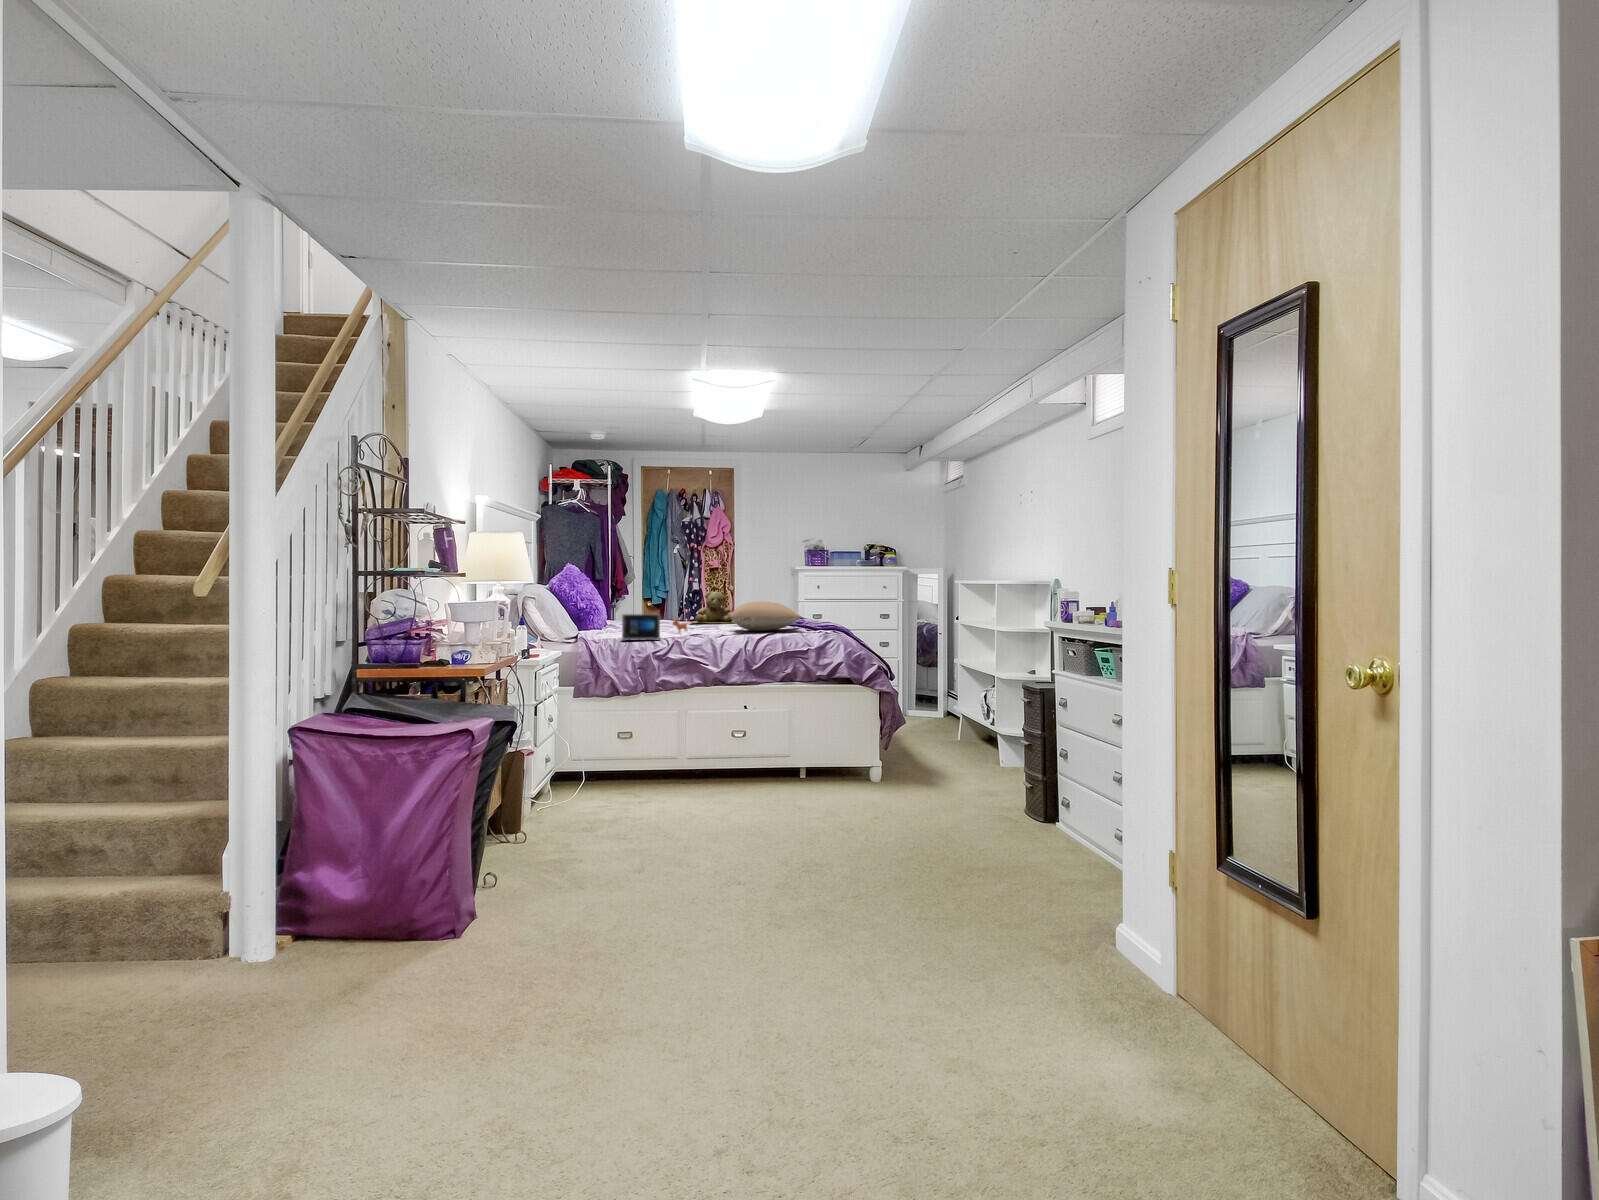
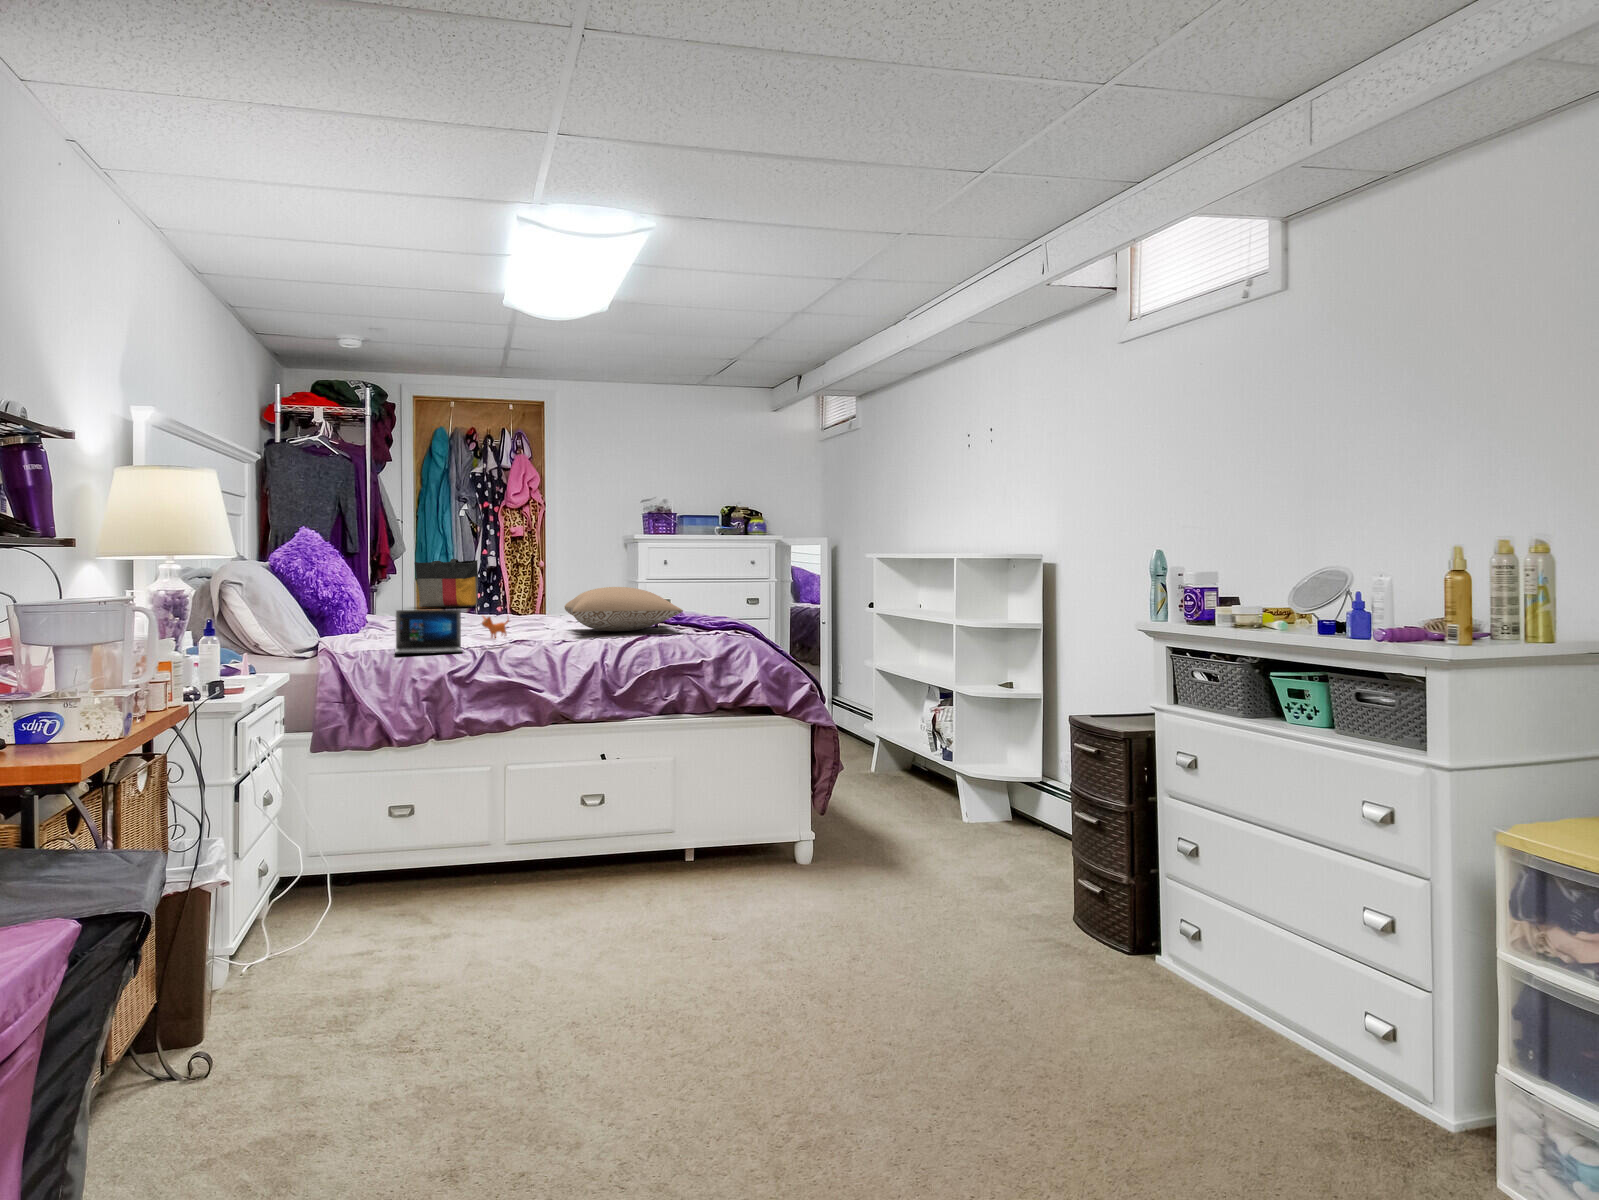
tote bag: none [641,584,683,619] -> present [415,559,478,608]
teddy bear: present [689,592,734,623] -> none [492,571,570,616]

